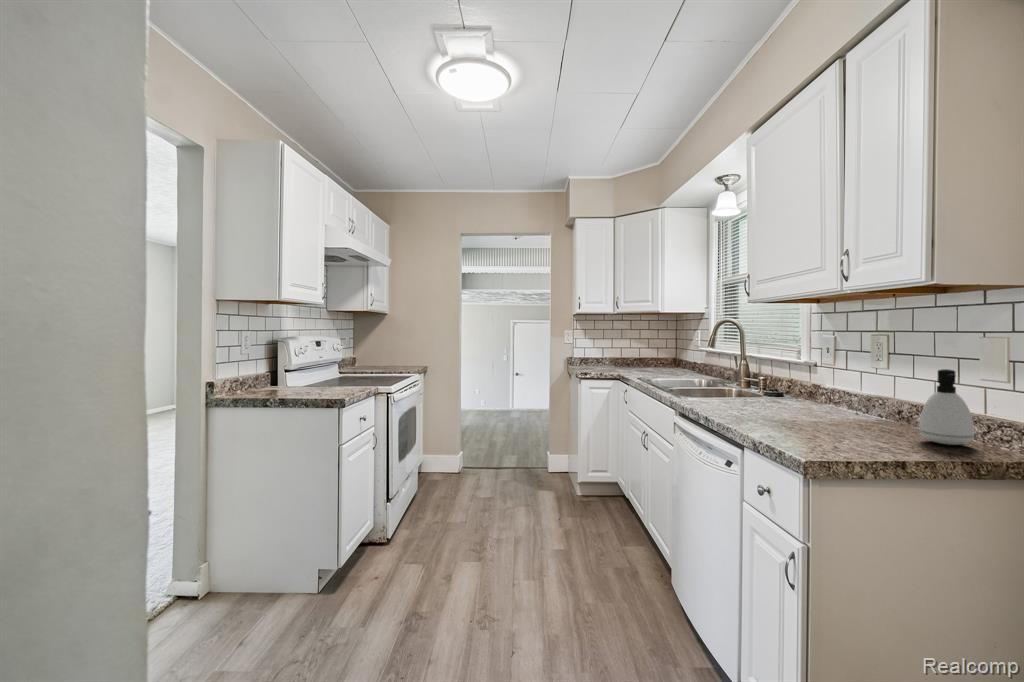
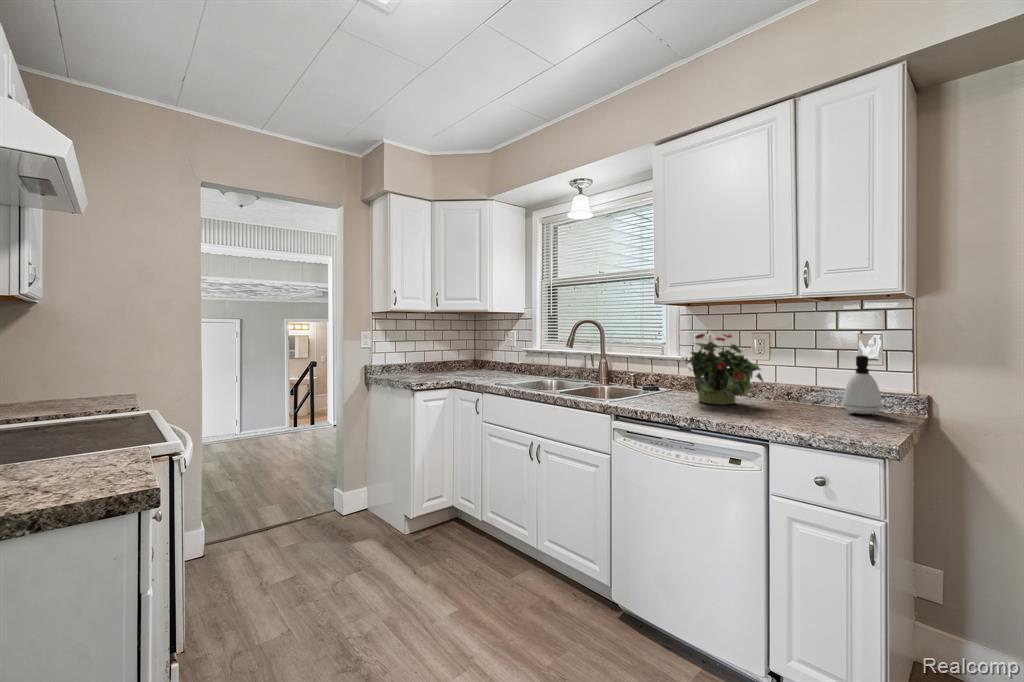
potted plant: none [750,337,845,415] -> present [686,334,763,405]

